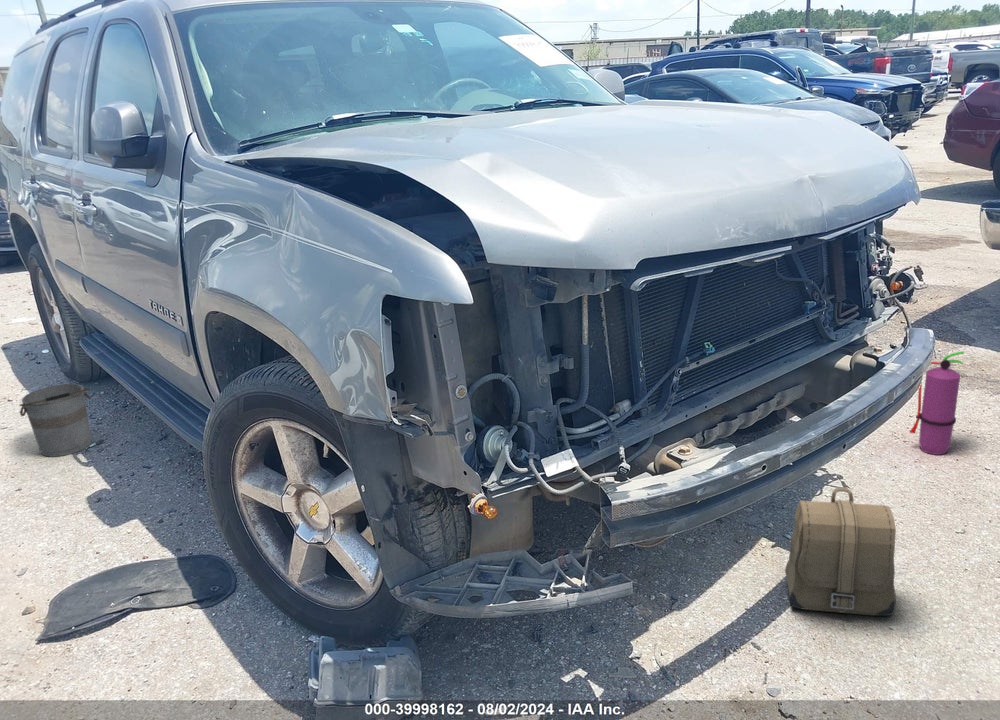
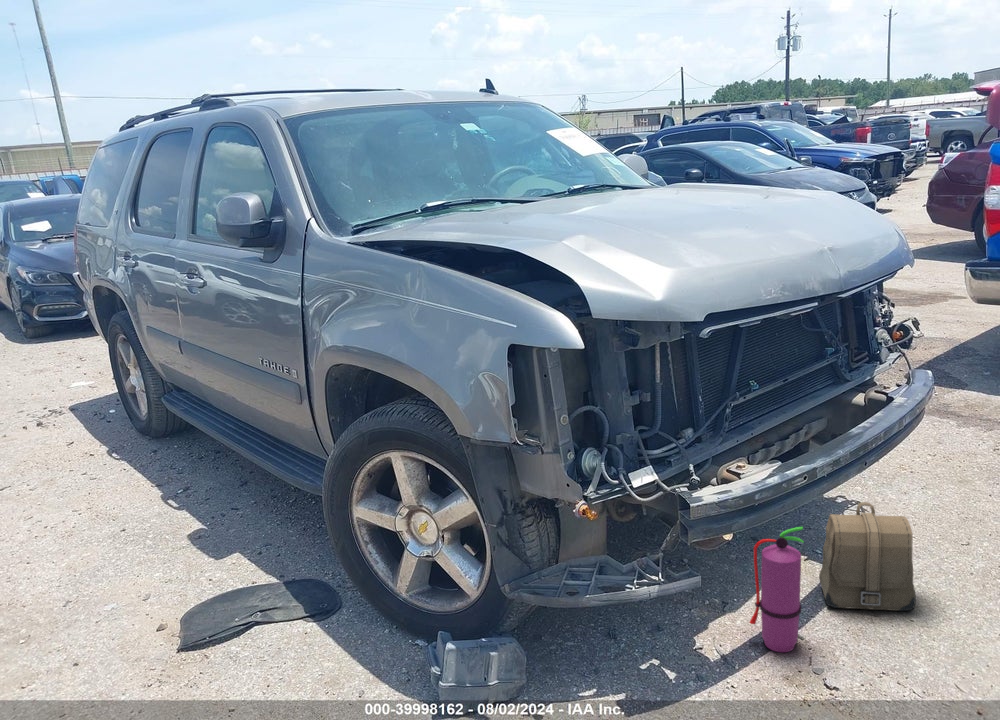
fire extinguisher: present [910,351,964,455] -> present [750,527,804,652]
bucket: present [20,384,91,457] -> none [116,437,177,503]

